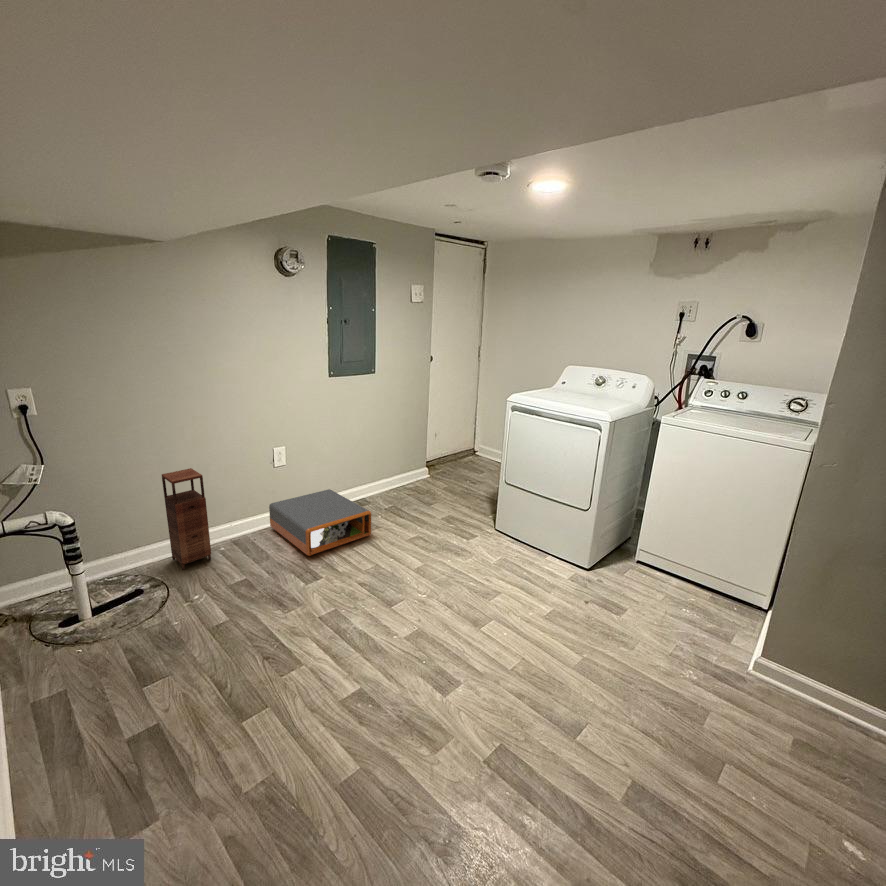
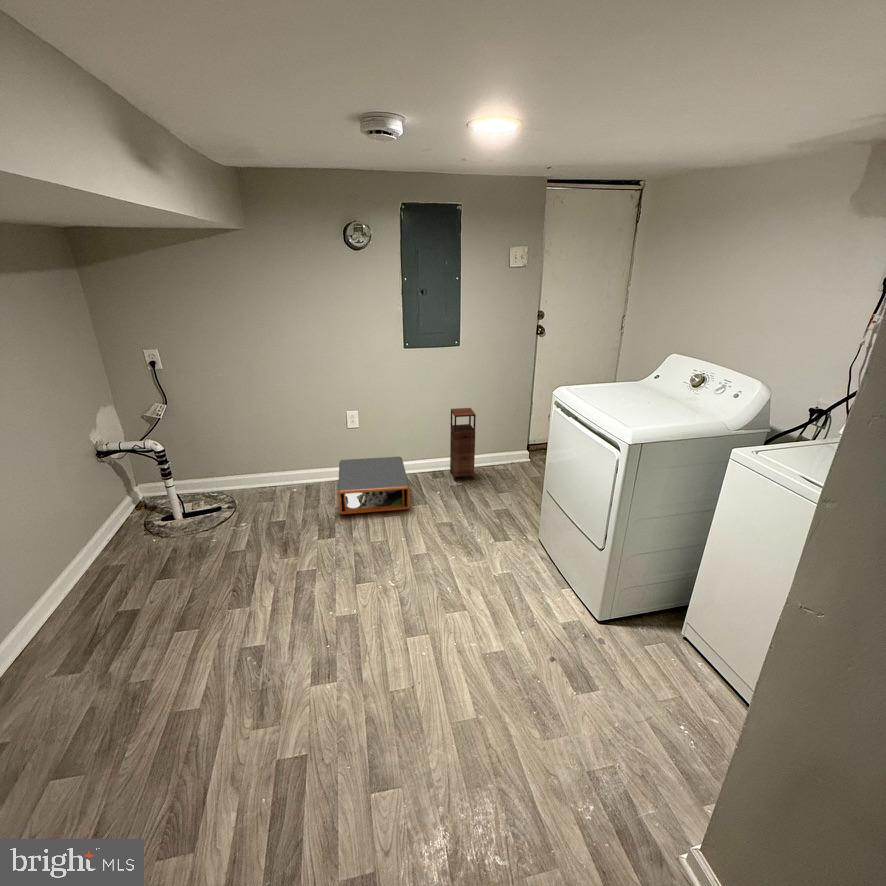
storage cabinet: present [162,468,211,570] -> present [450,408,476,481]

